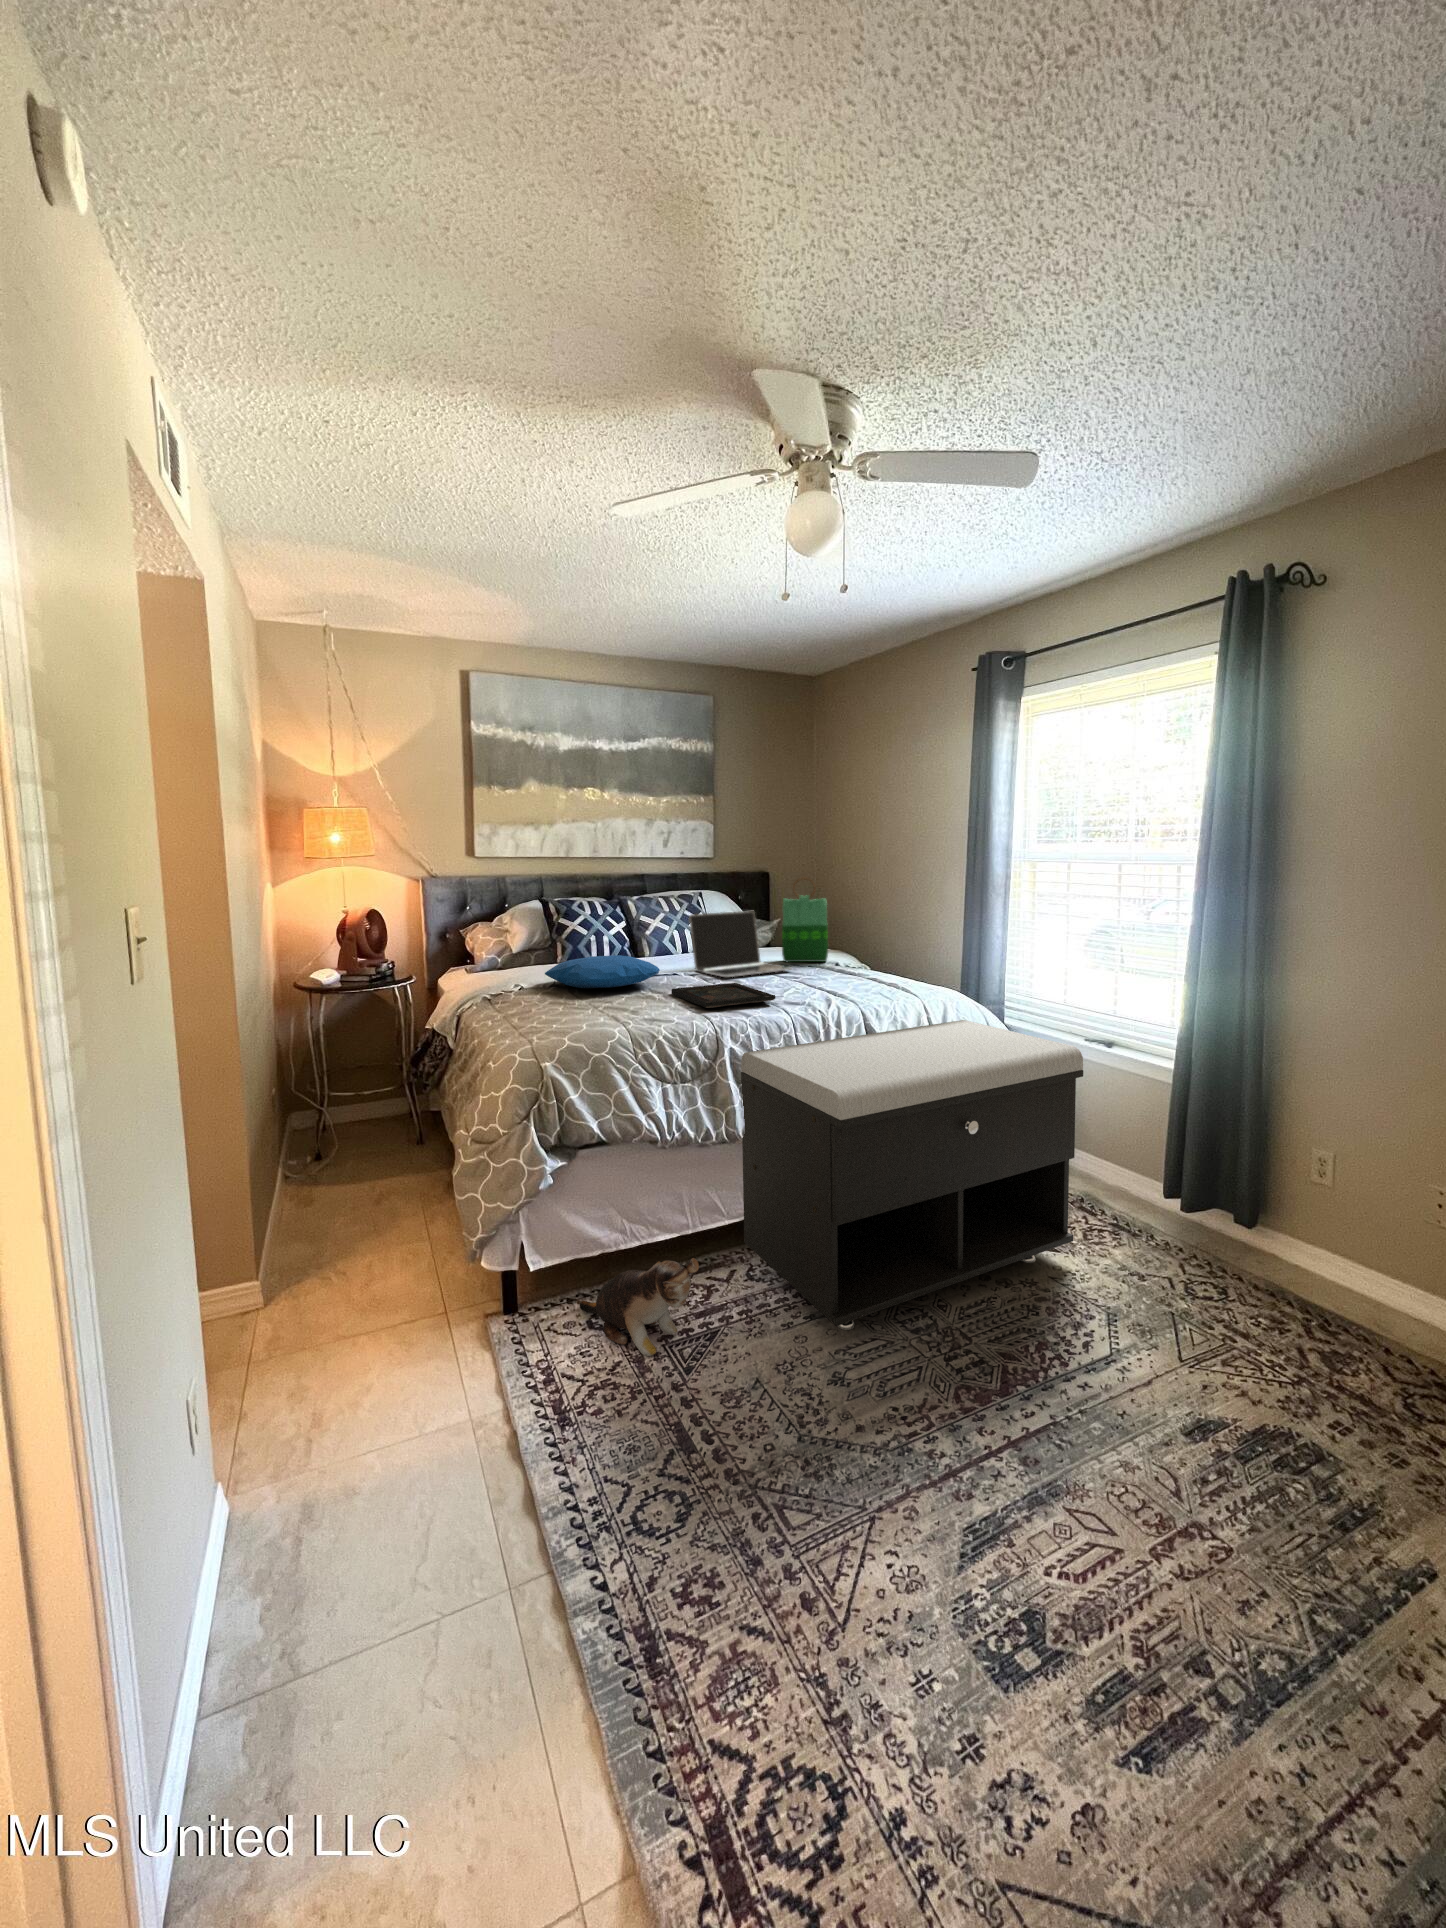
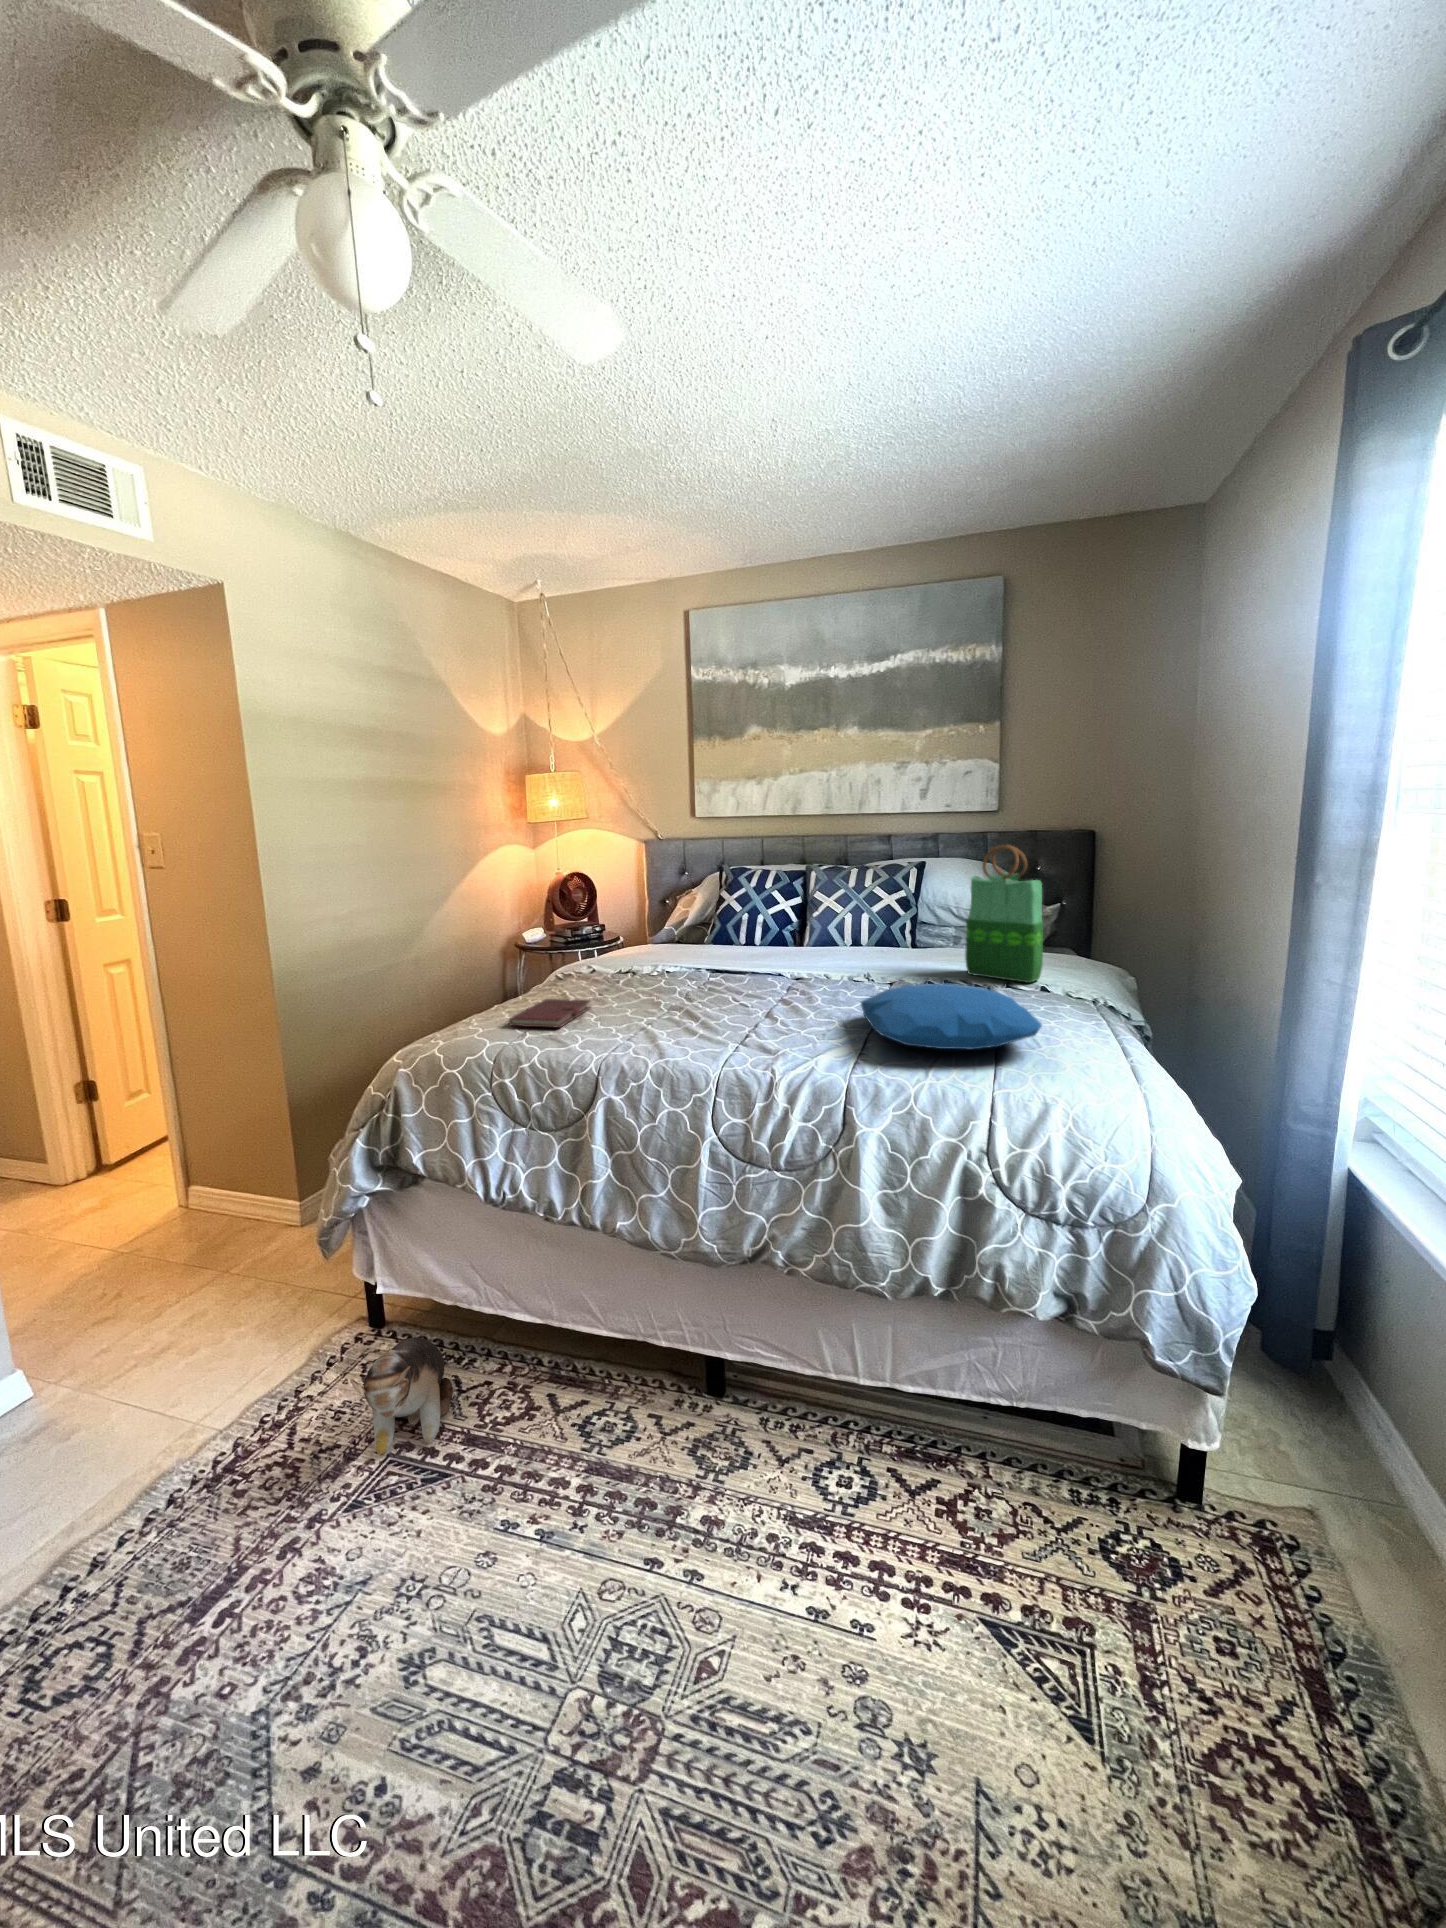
laptop: present [689,911,792,977] -> none [803,894,927,991]
pillow: present [545,955,660,988] -> present [861,983,1042,1049]
tray: present [671,983,775,1008] -> none [630,998,770,1042]
notebook: none [577,997,642,1018] -> present [509,999,591,1027]
storage bench: present [741,1020,1083,1330] -> none [454,1114,1101,1752]

